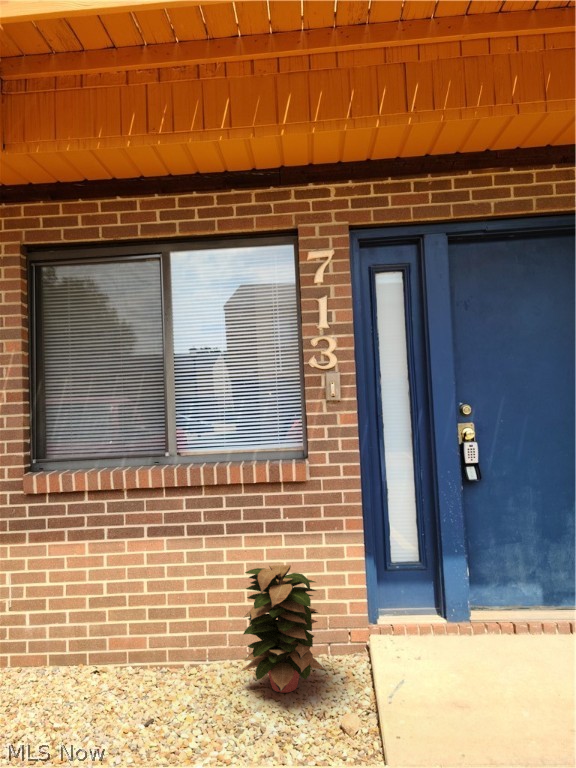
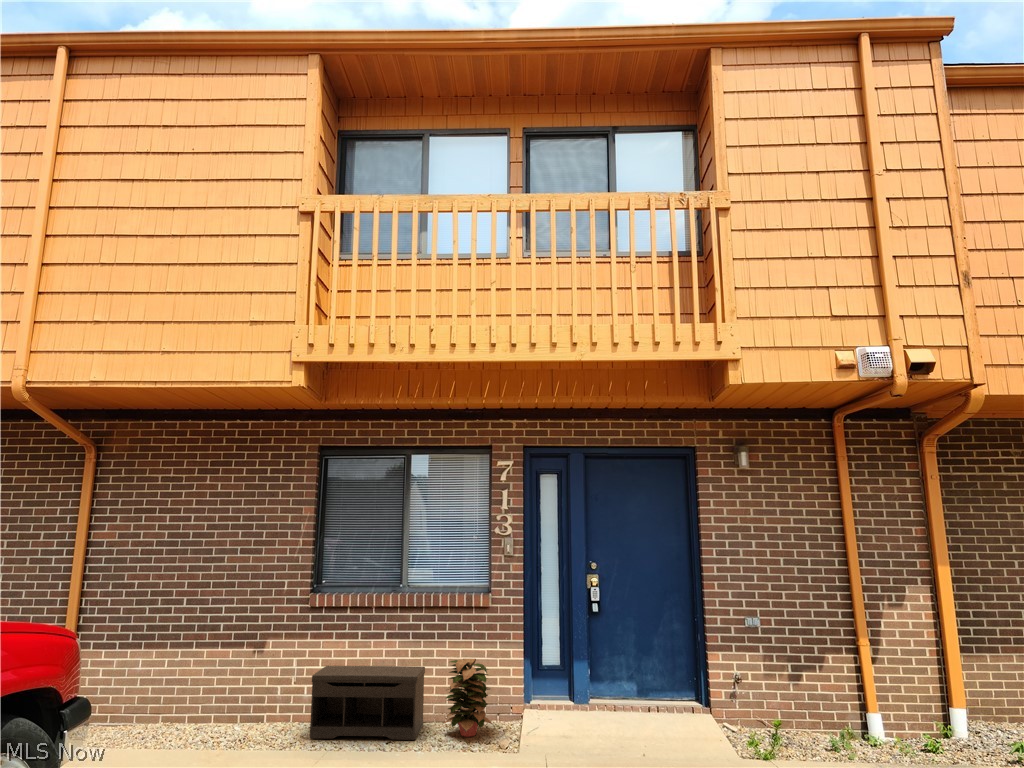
bench: none [18,578,212,705] -> present [310,666,425,740]

